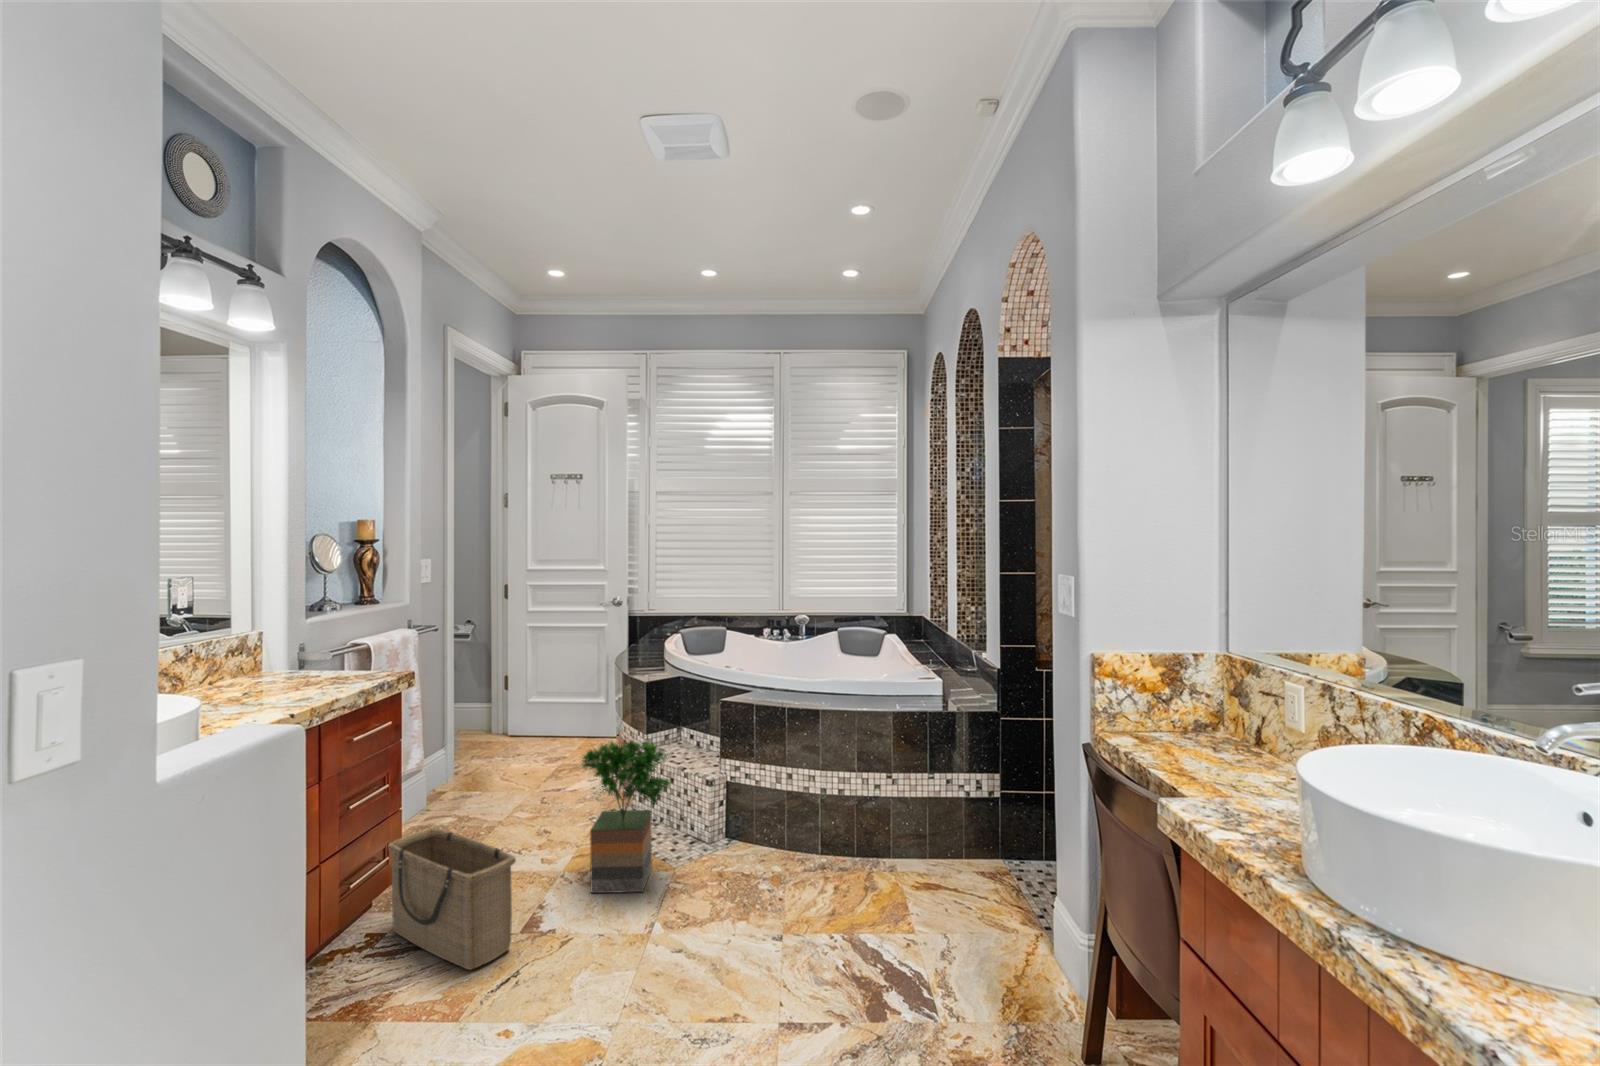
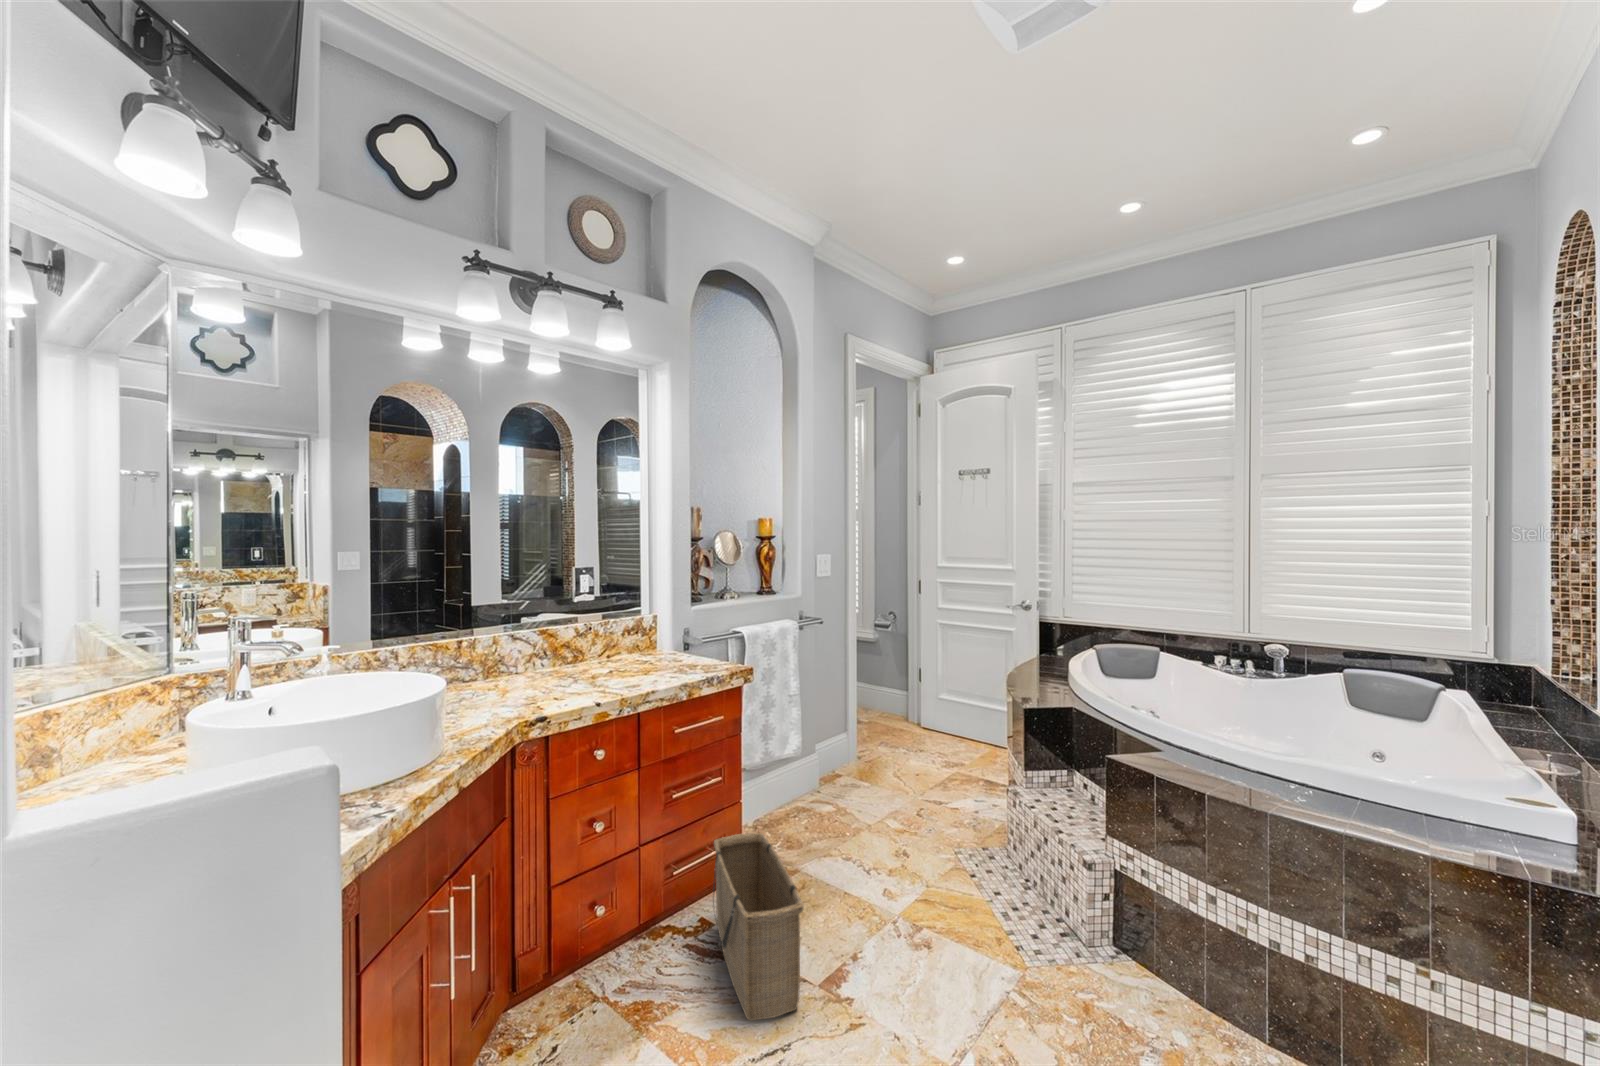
potted tree: present [581,741,670,893] -> none [909,779,1023,991]

